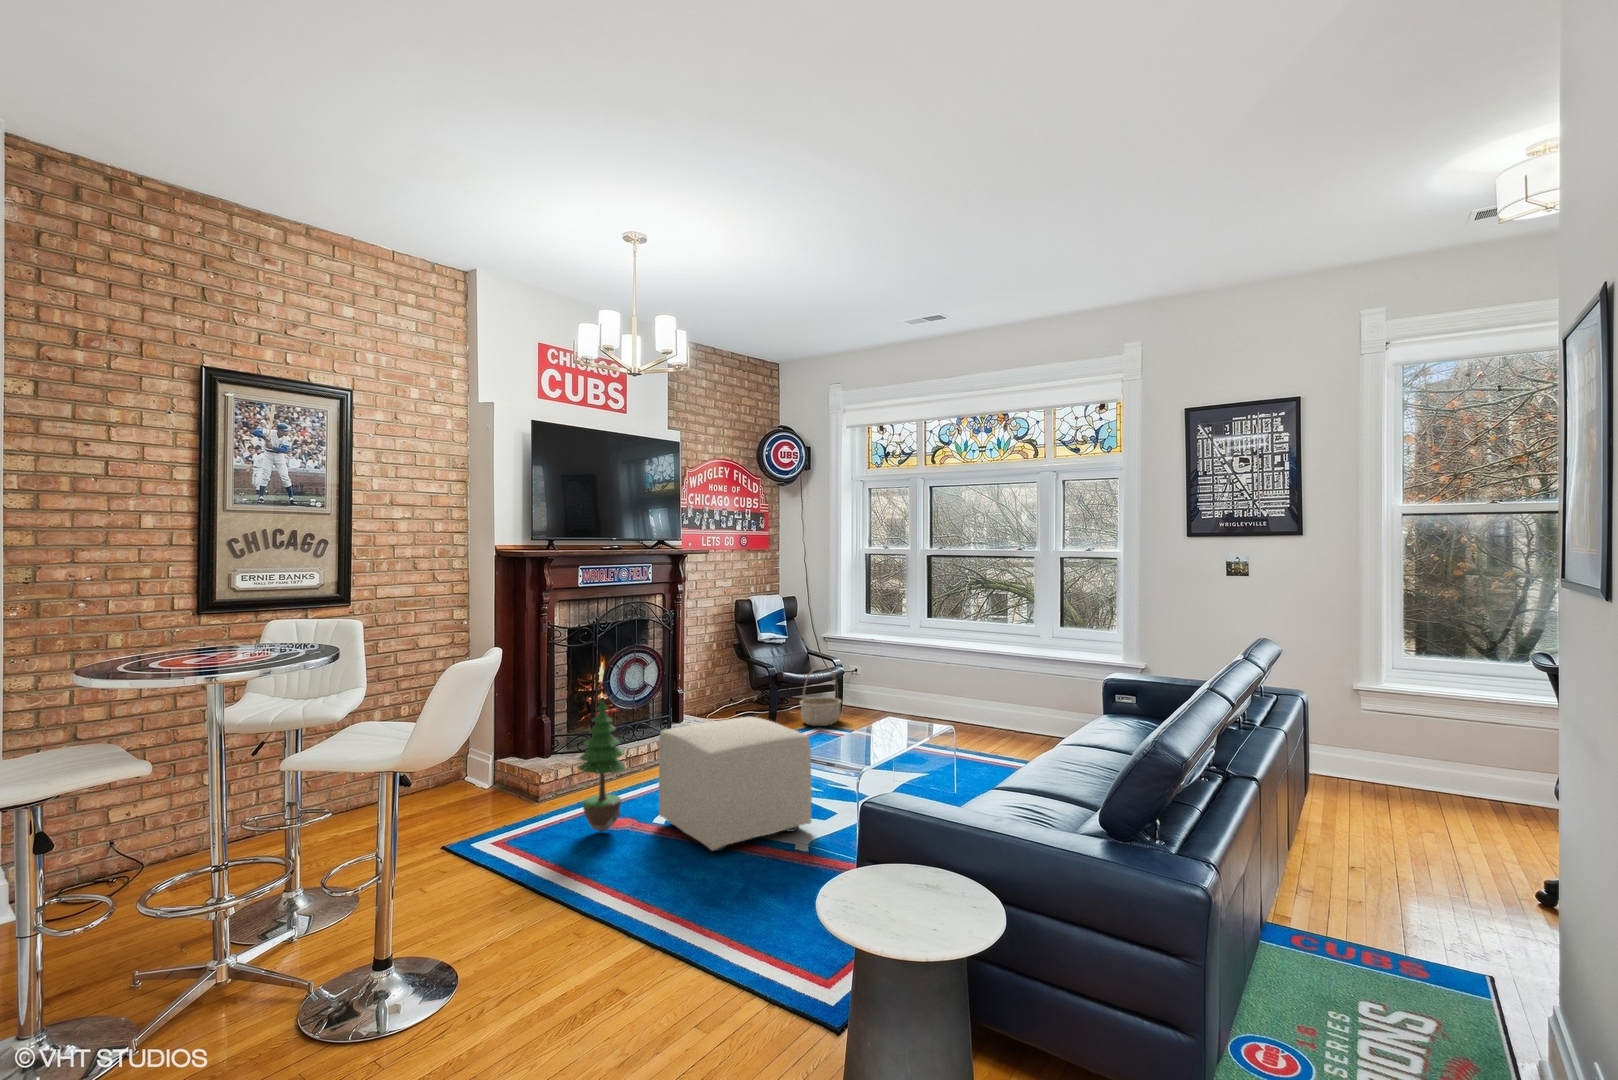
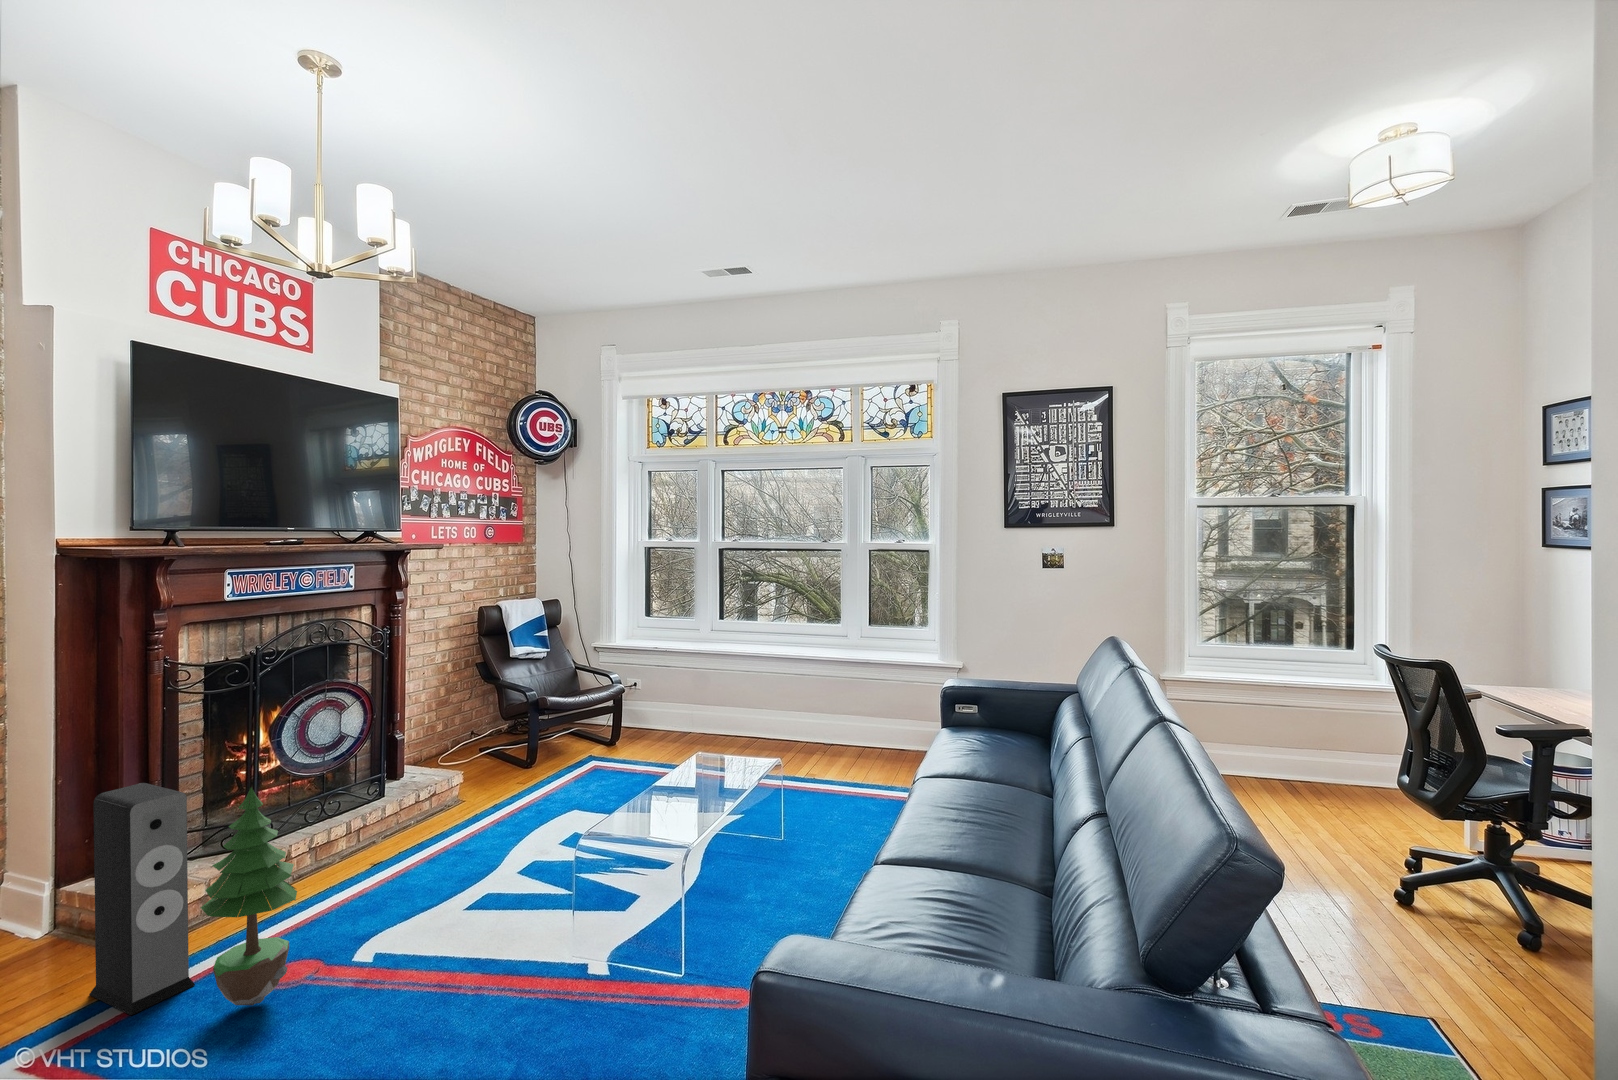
basket: present [800,666,841,726] -> none [567,685,620,761]
speaker: none [518,694,571,828] -> present [89,783,195,1015]
ottoman: present [659,717,812,851] -> none [358,781,605,1019]

